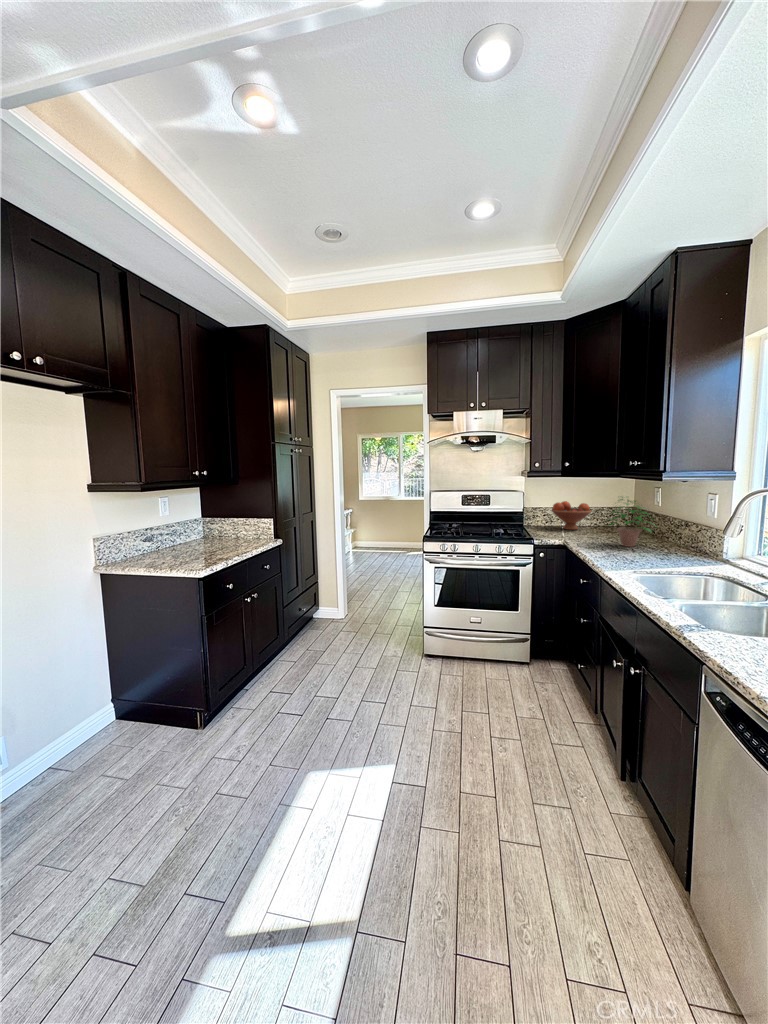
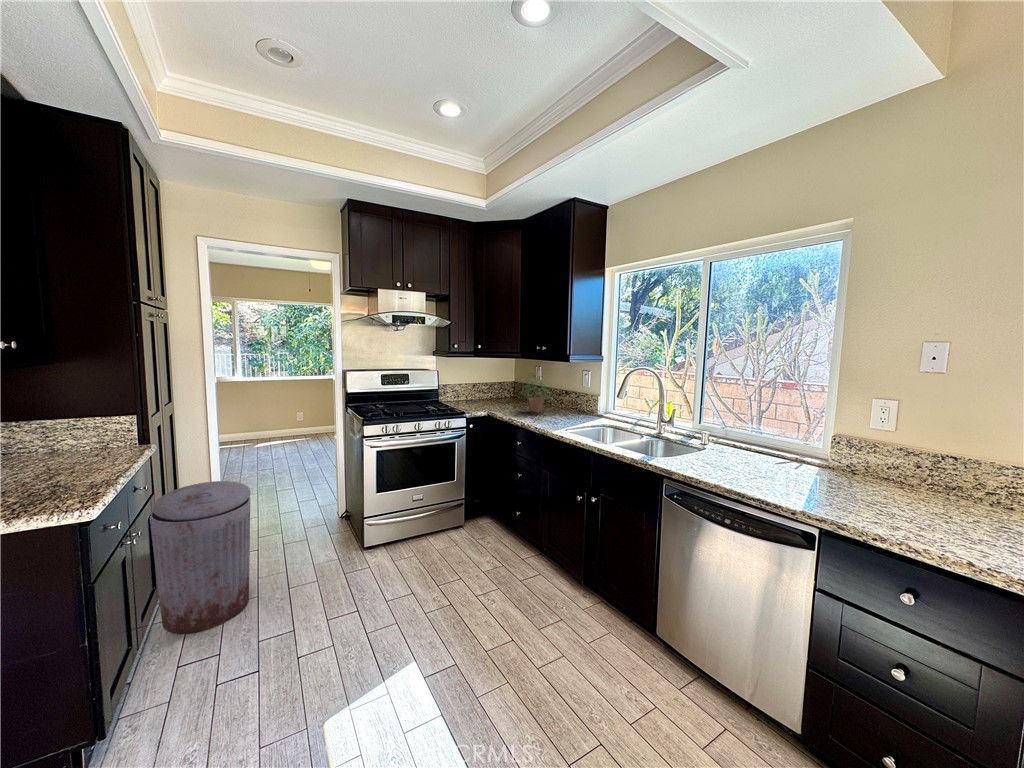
fruit bowl: present [552,501,592,530] -> none [462,377,494,402]
trash can: none [277,572,338,674] -> present [149,481,251,634]

